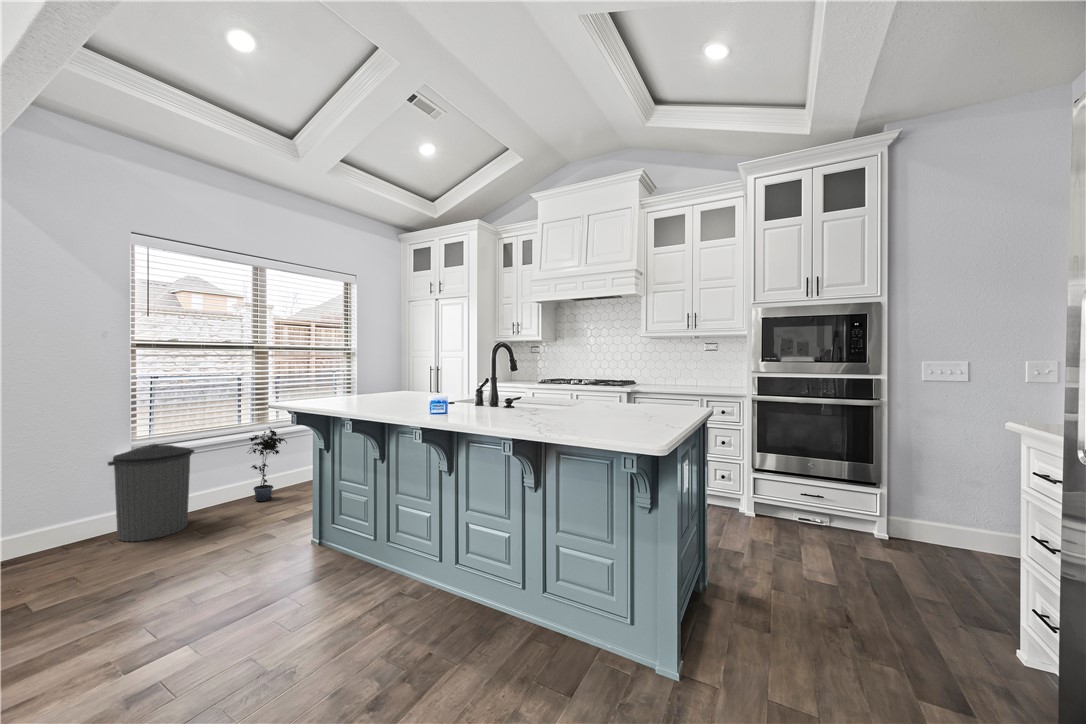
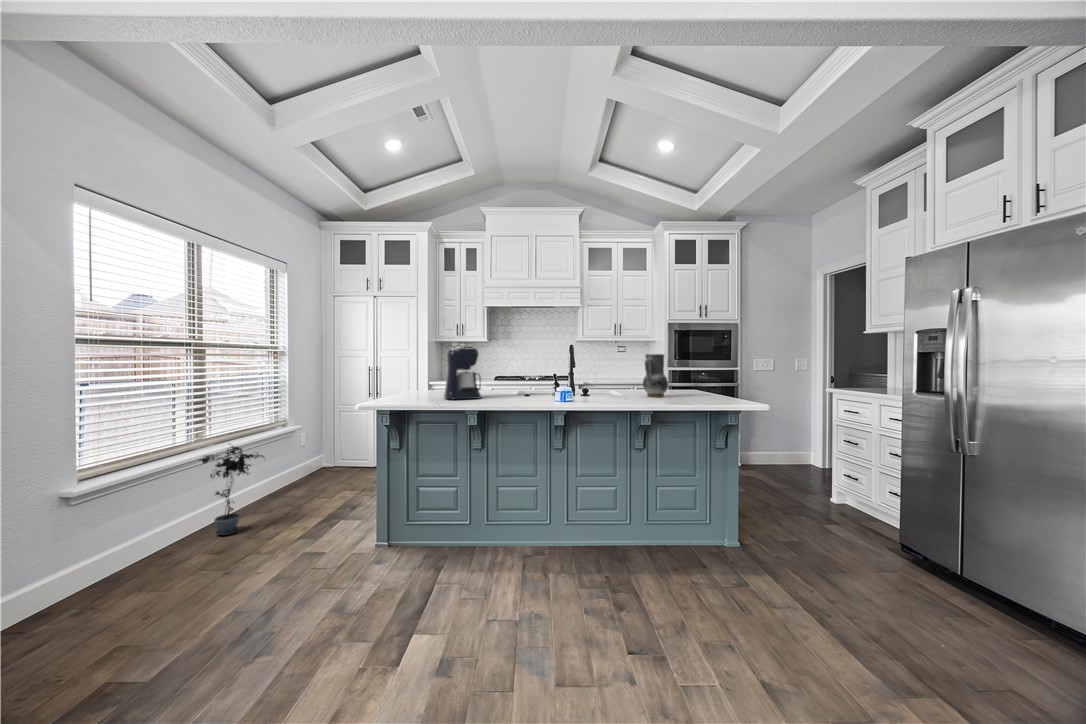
coffee maker: none [370,348,413,401] -> present [444,348,481,399]
vase: none [565,352,609,412] -> present [643,354,668,397]
trash can: present [108,444,194,541] -> none [61,477,178,620]

